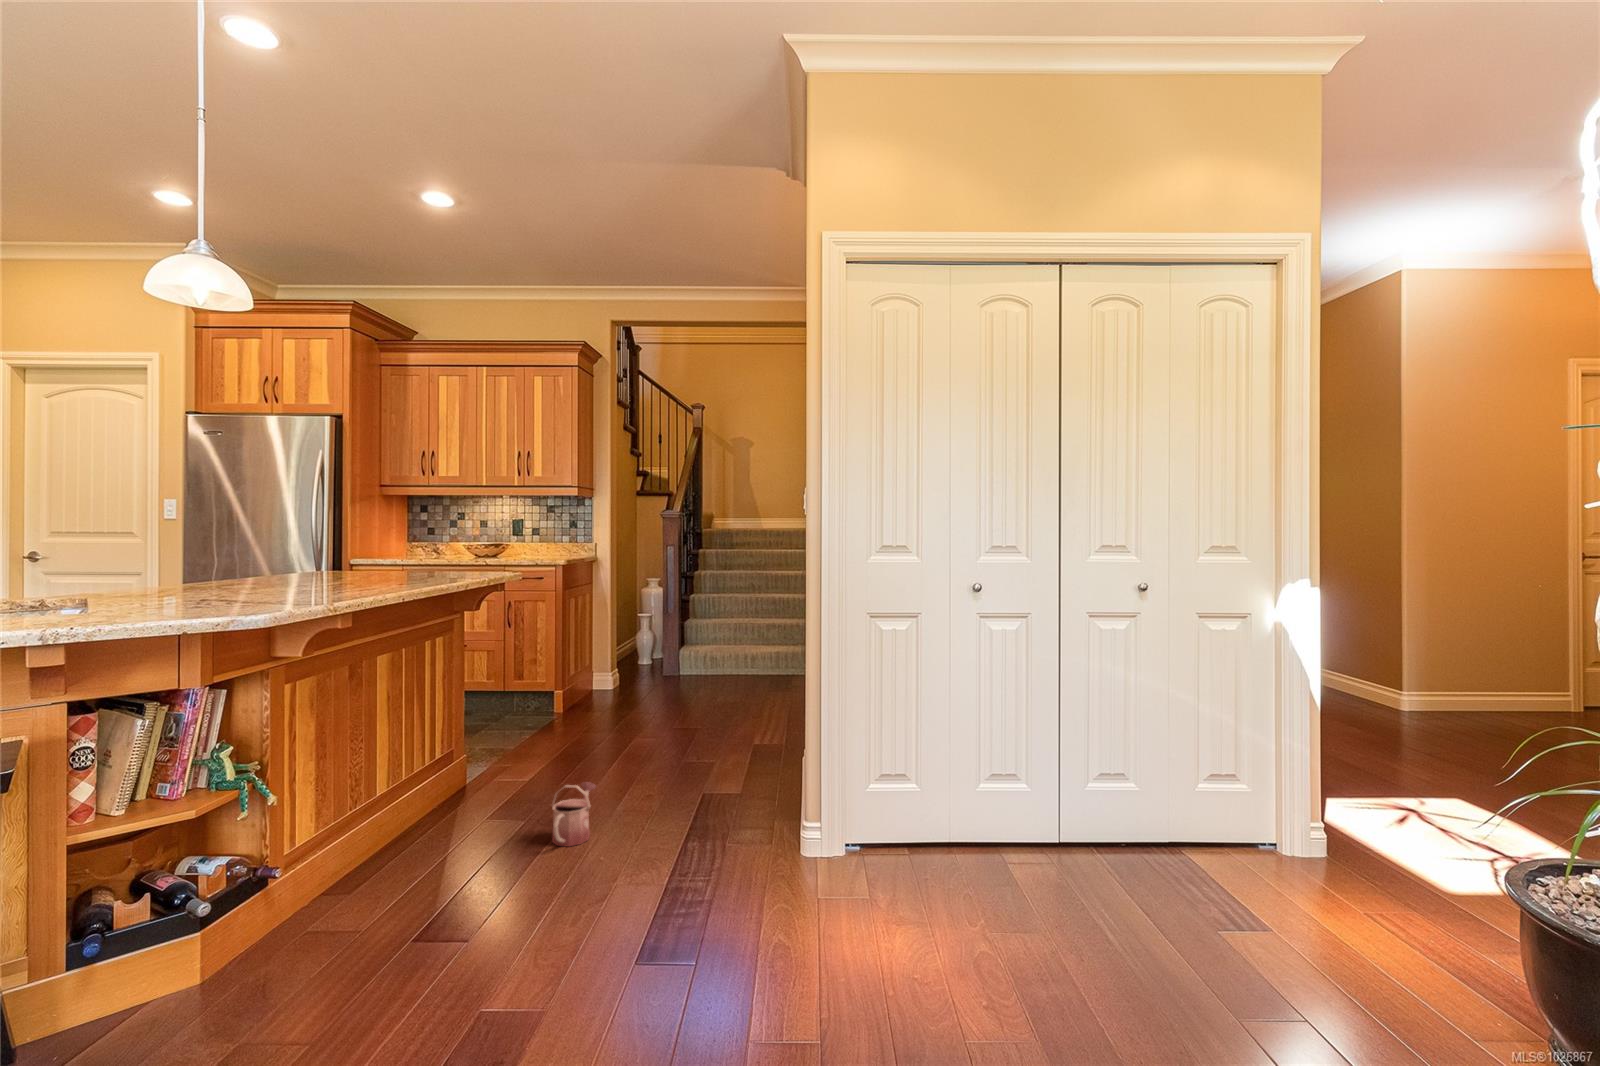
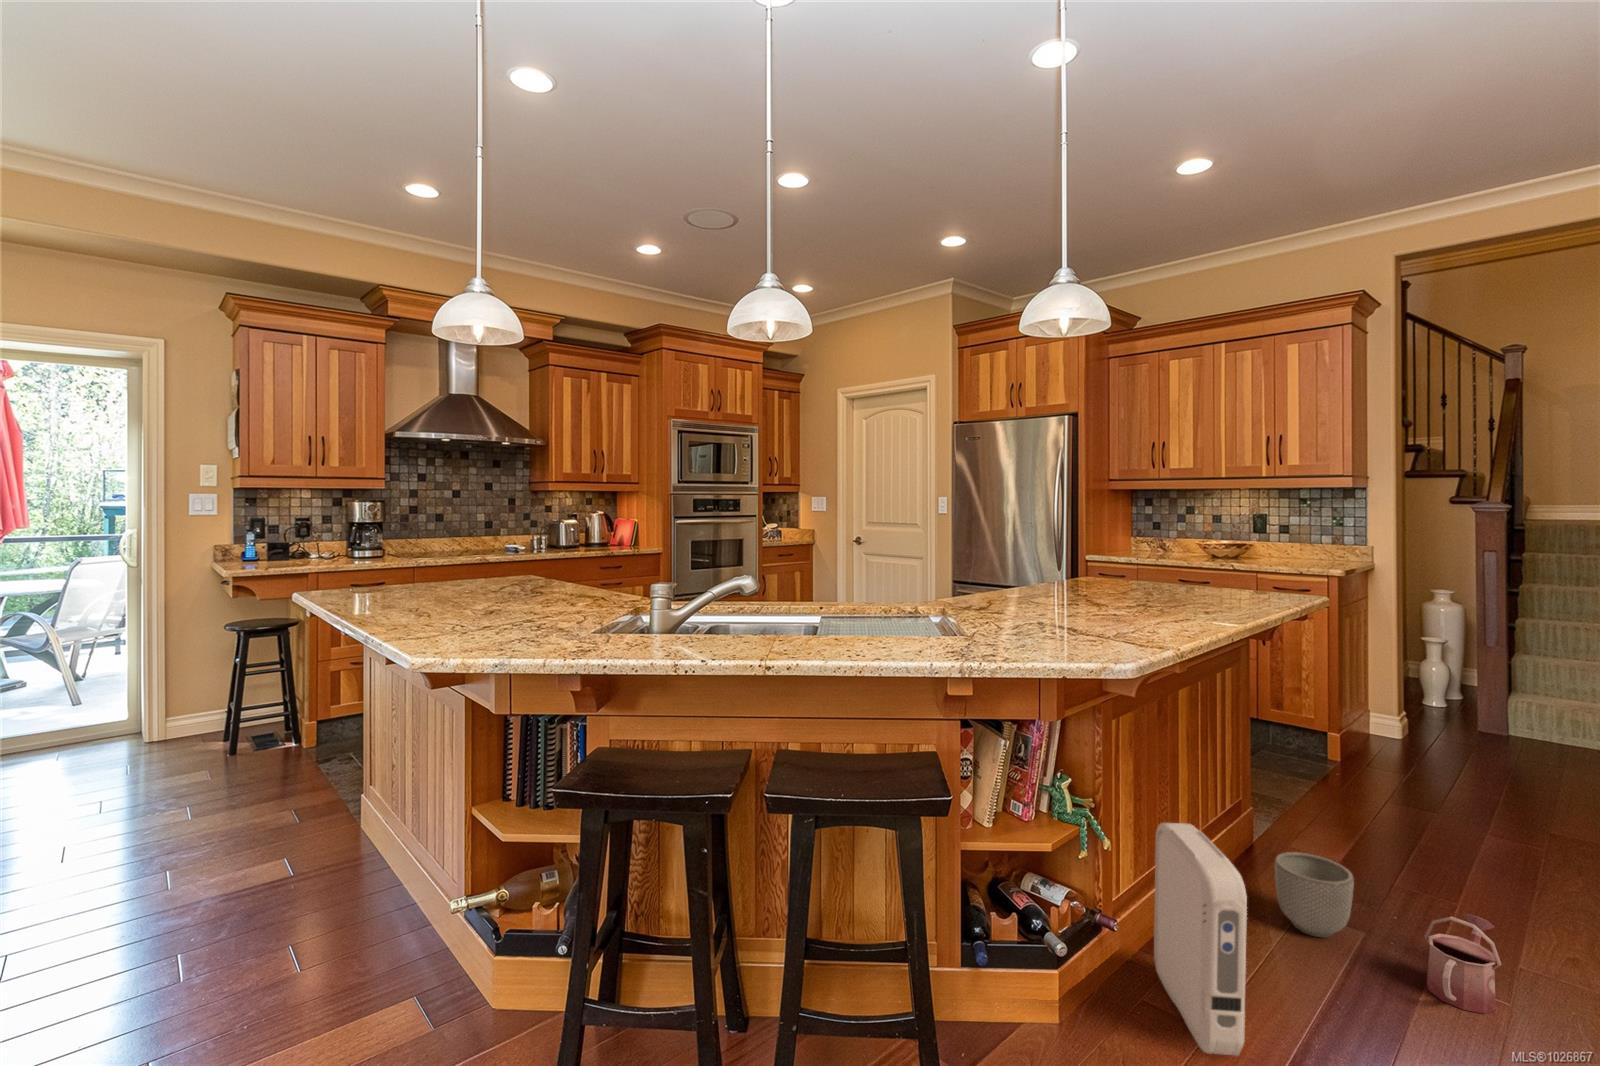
air purifier: none [329,763,387,948] -> present [1154,823,1247,1056]
planter: none [460,773,515,836] -> present [1275,852,1354,937]

